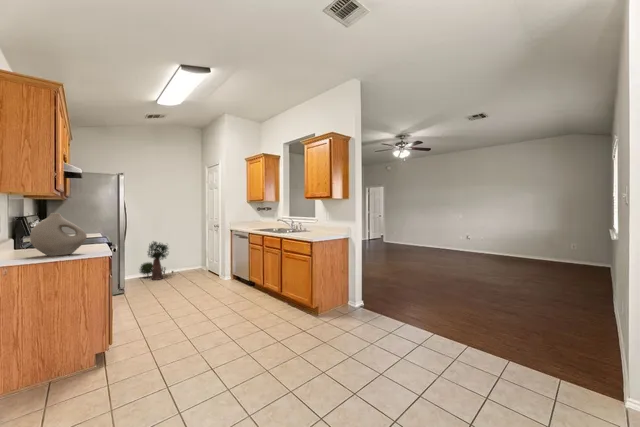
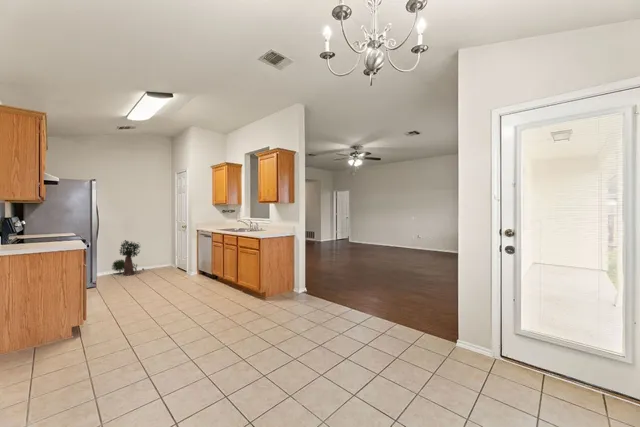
vase: present [30,213,87,256] -> none [17,214,64,248]

